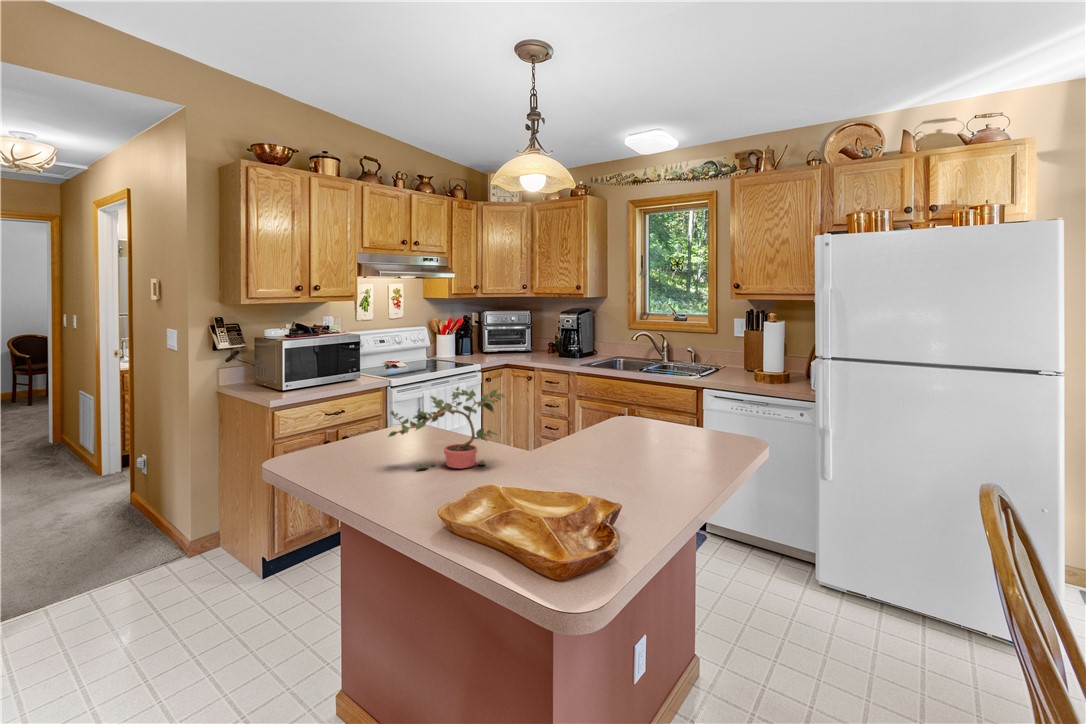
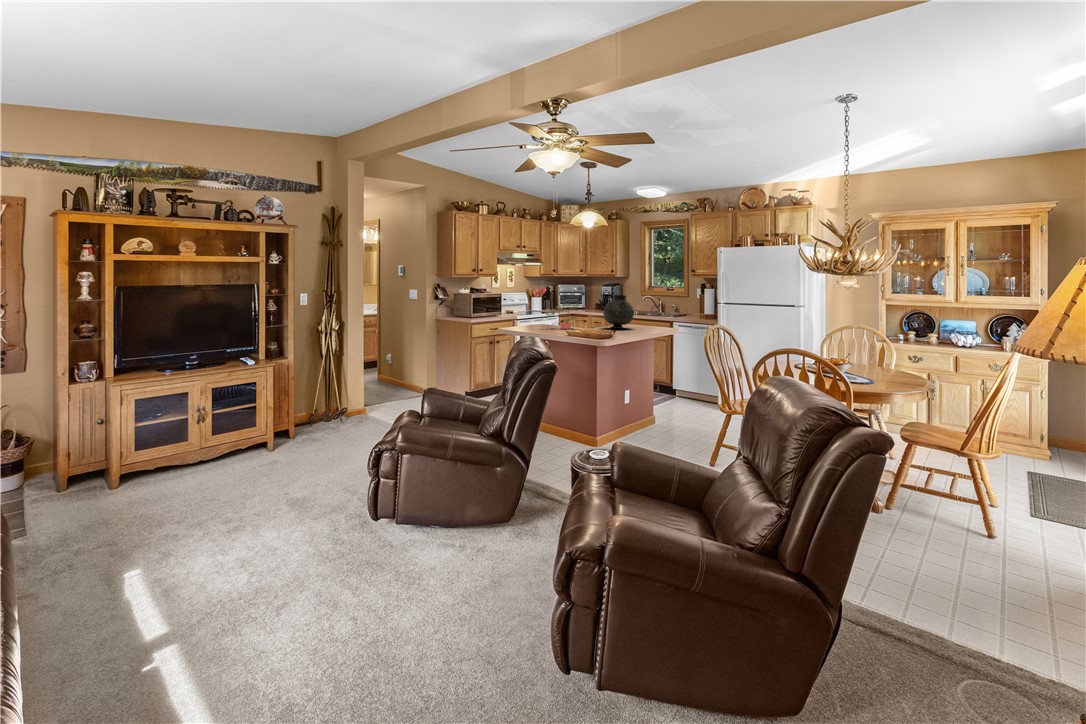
vase: none [571,363,660,465] -> present [603,295,634,329]

